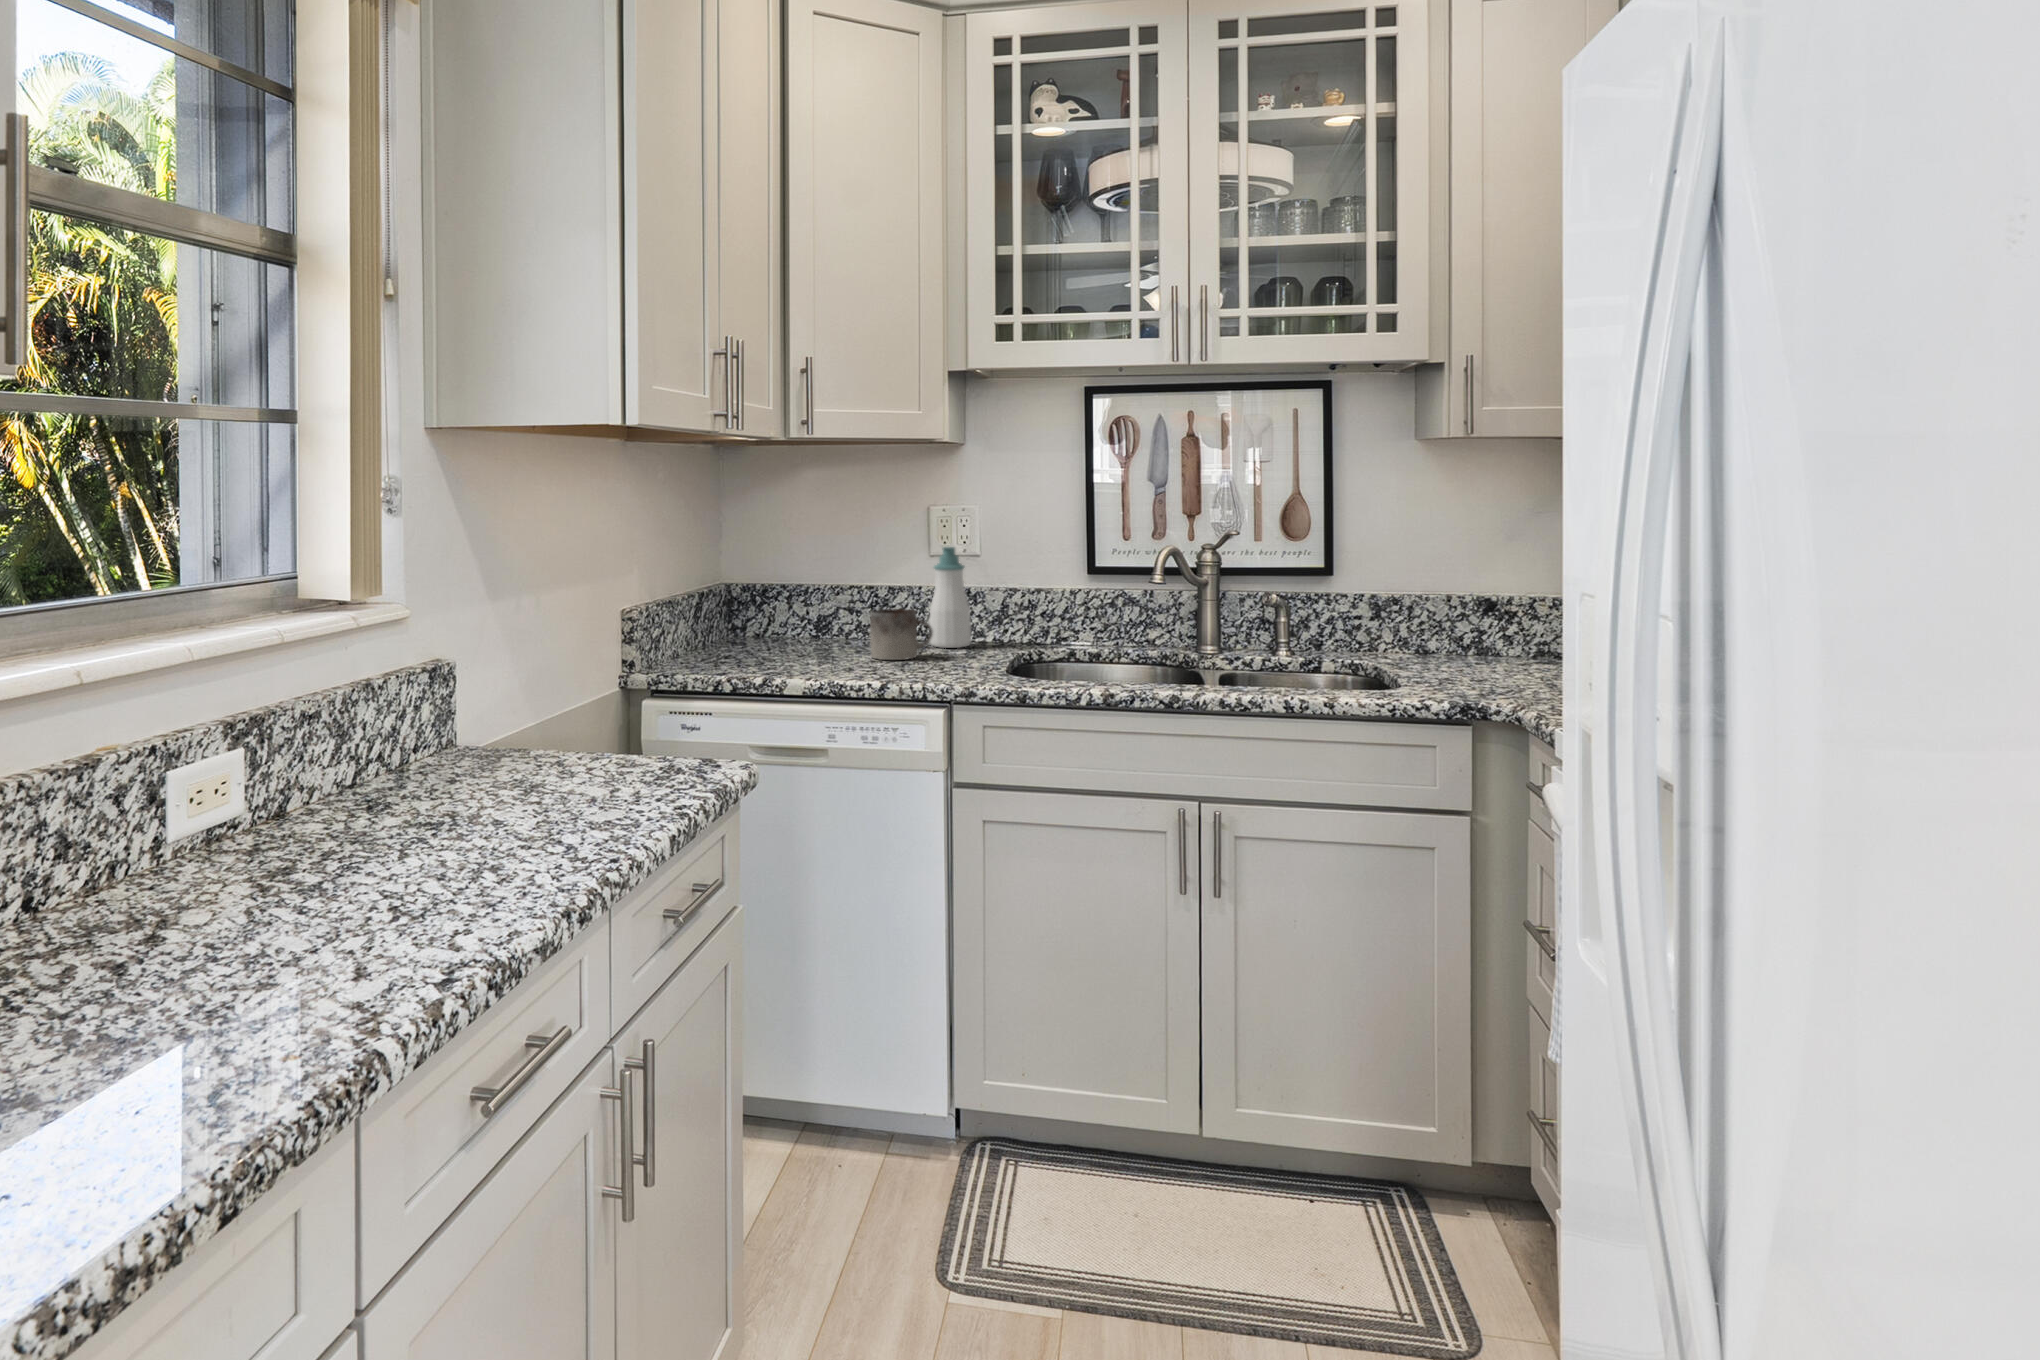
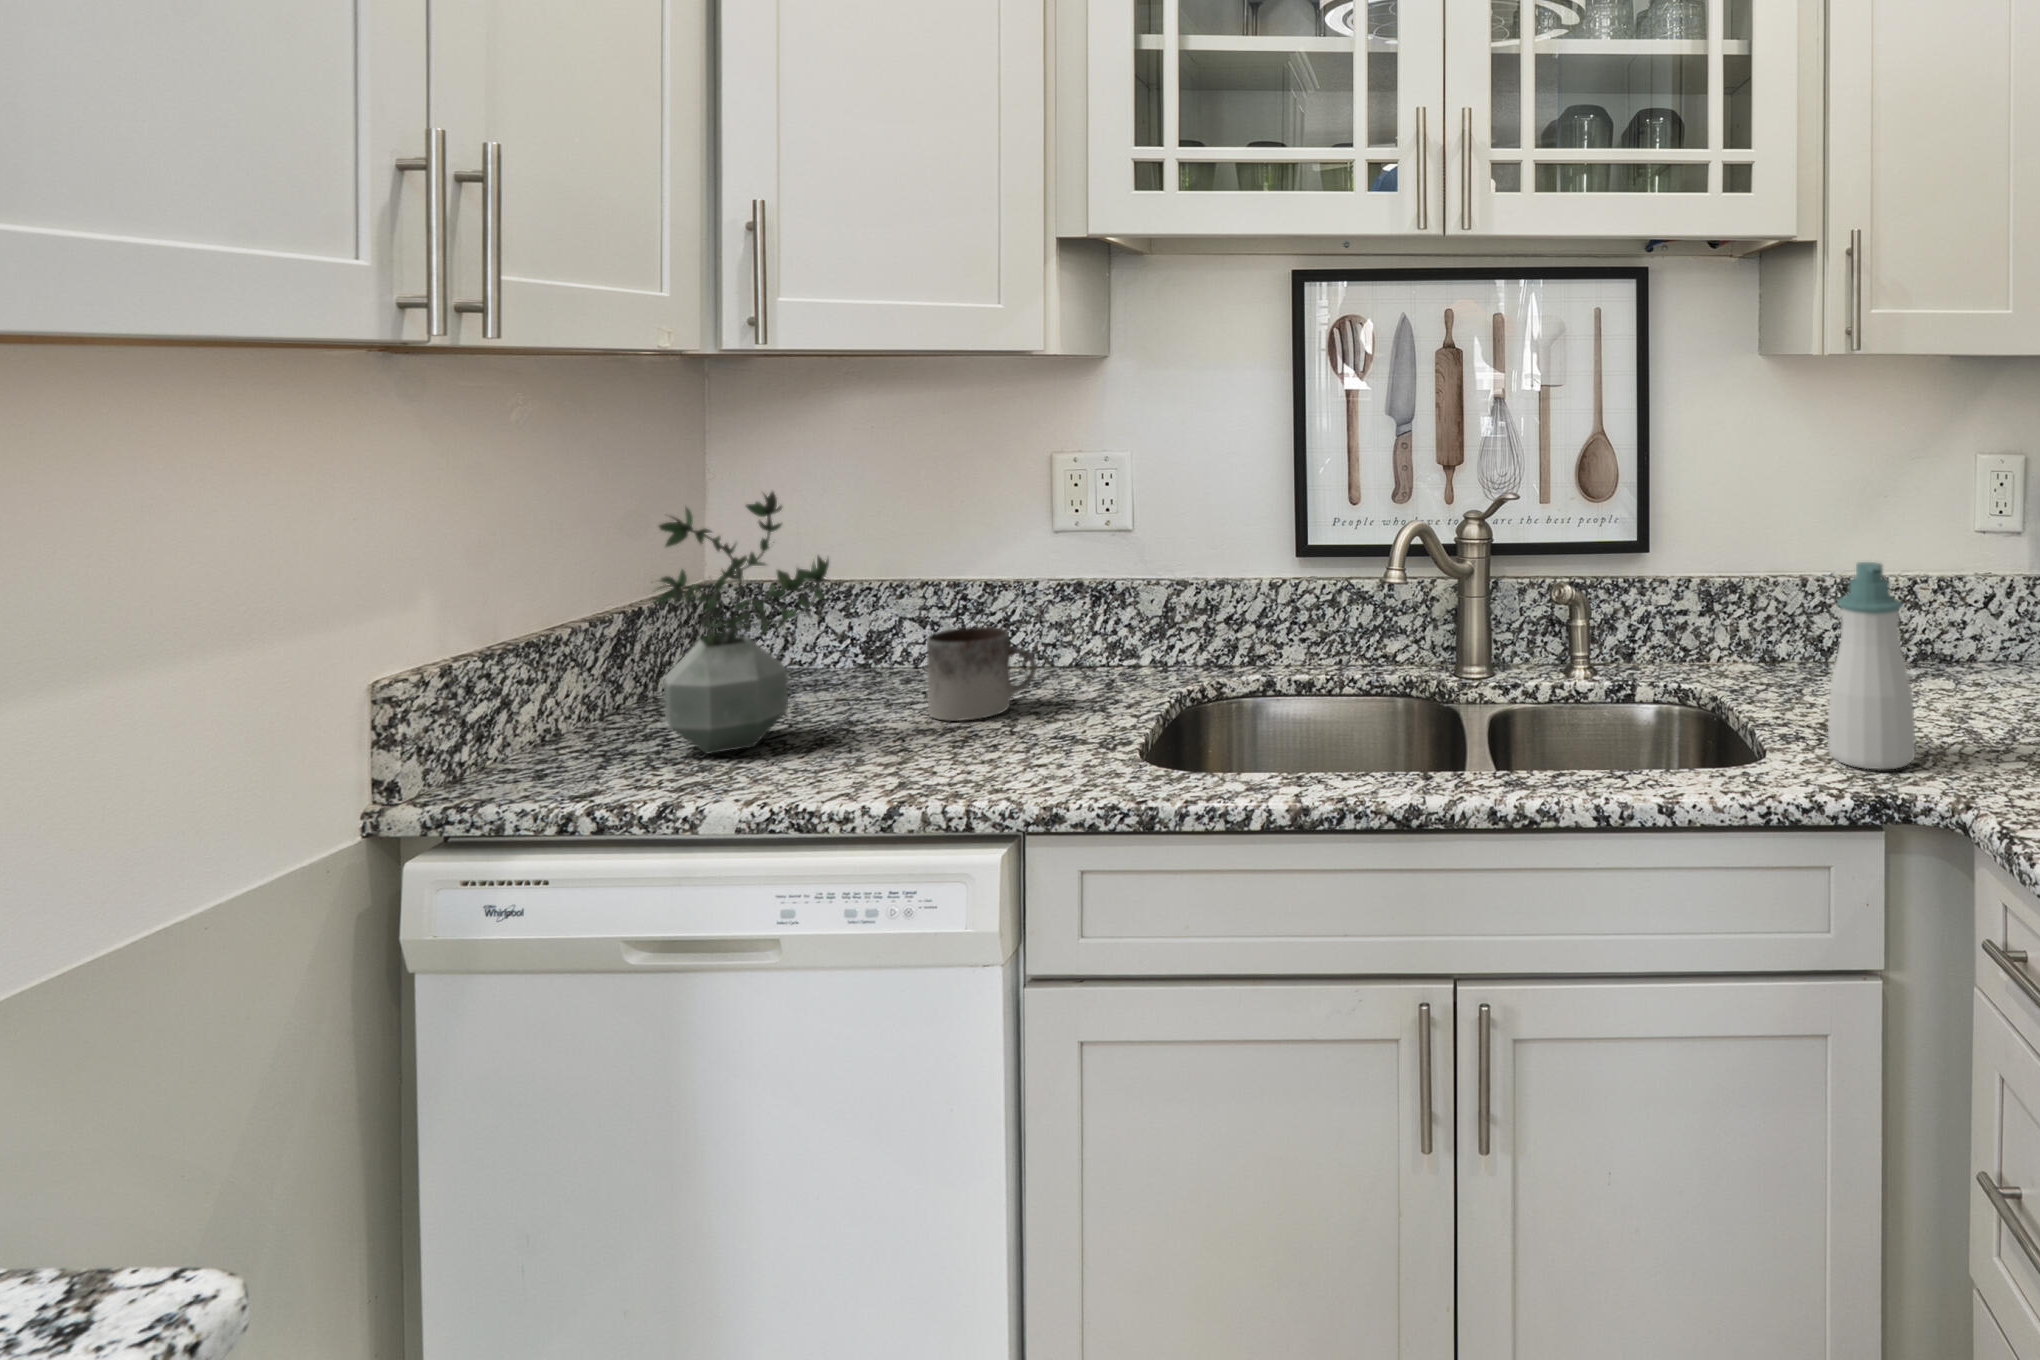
potted plant: none [736,520,820,666] -> present [655,491,829,754]
soap bottle: present [929,547,971,648] -> present [1828,562,1915,770]

